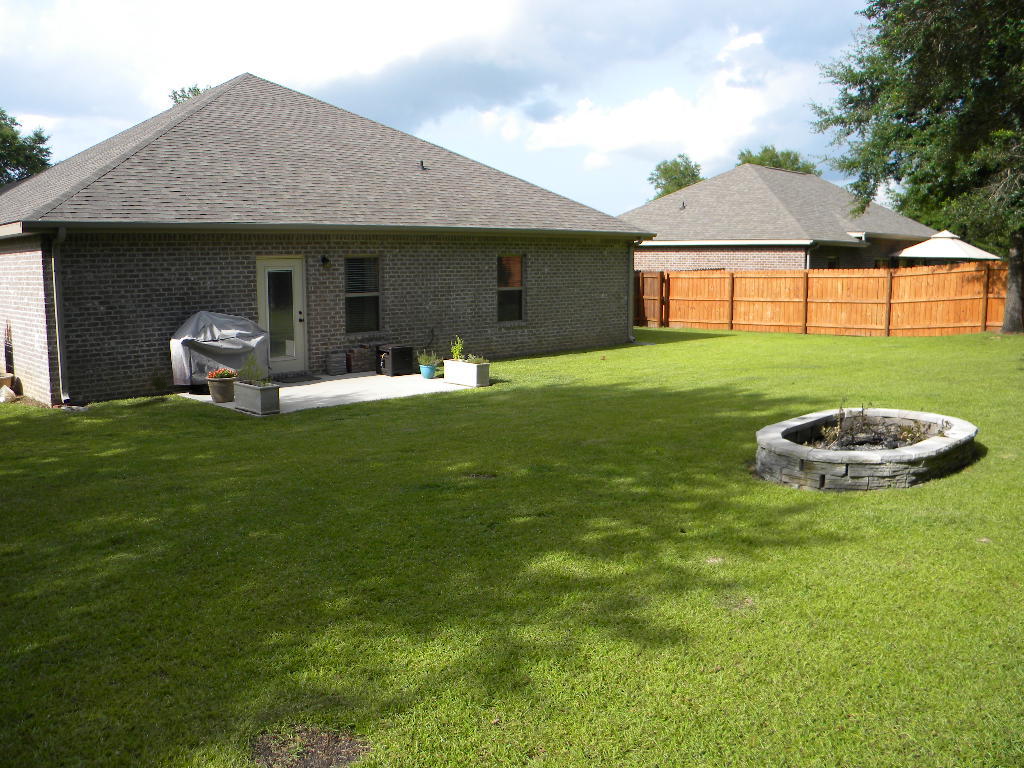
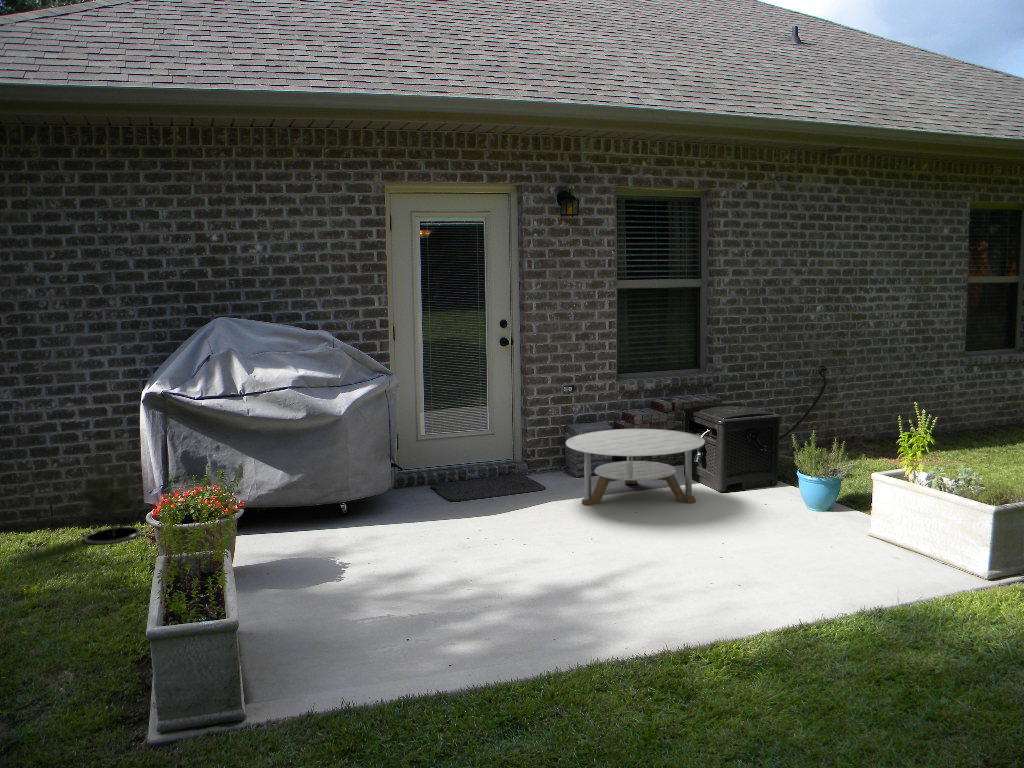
round table: none [333,354,387,382] -> present [566,429,705,505]

